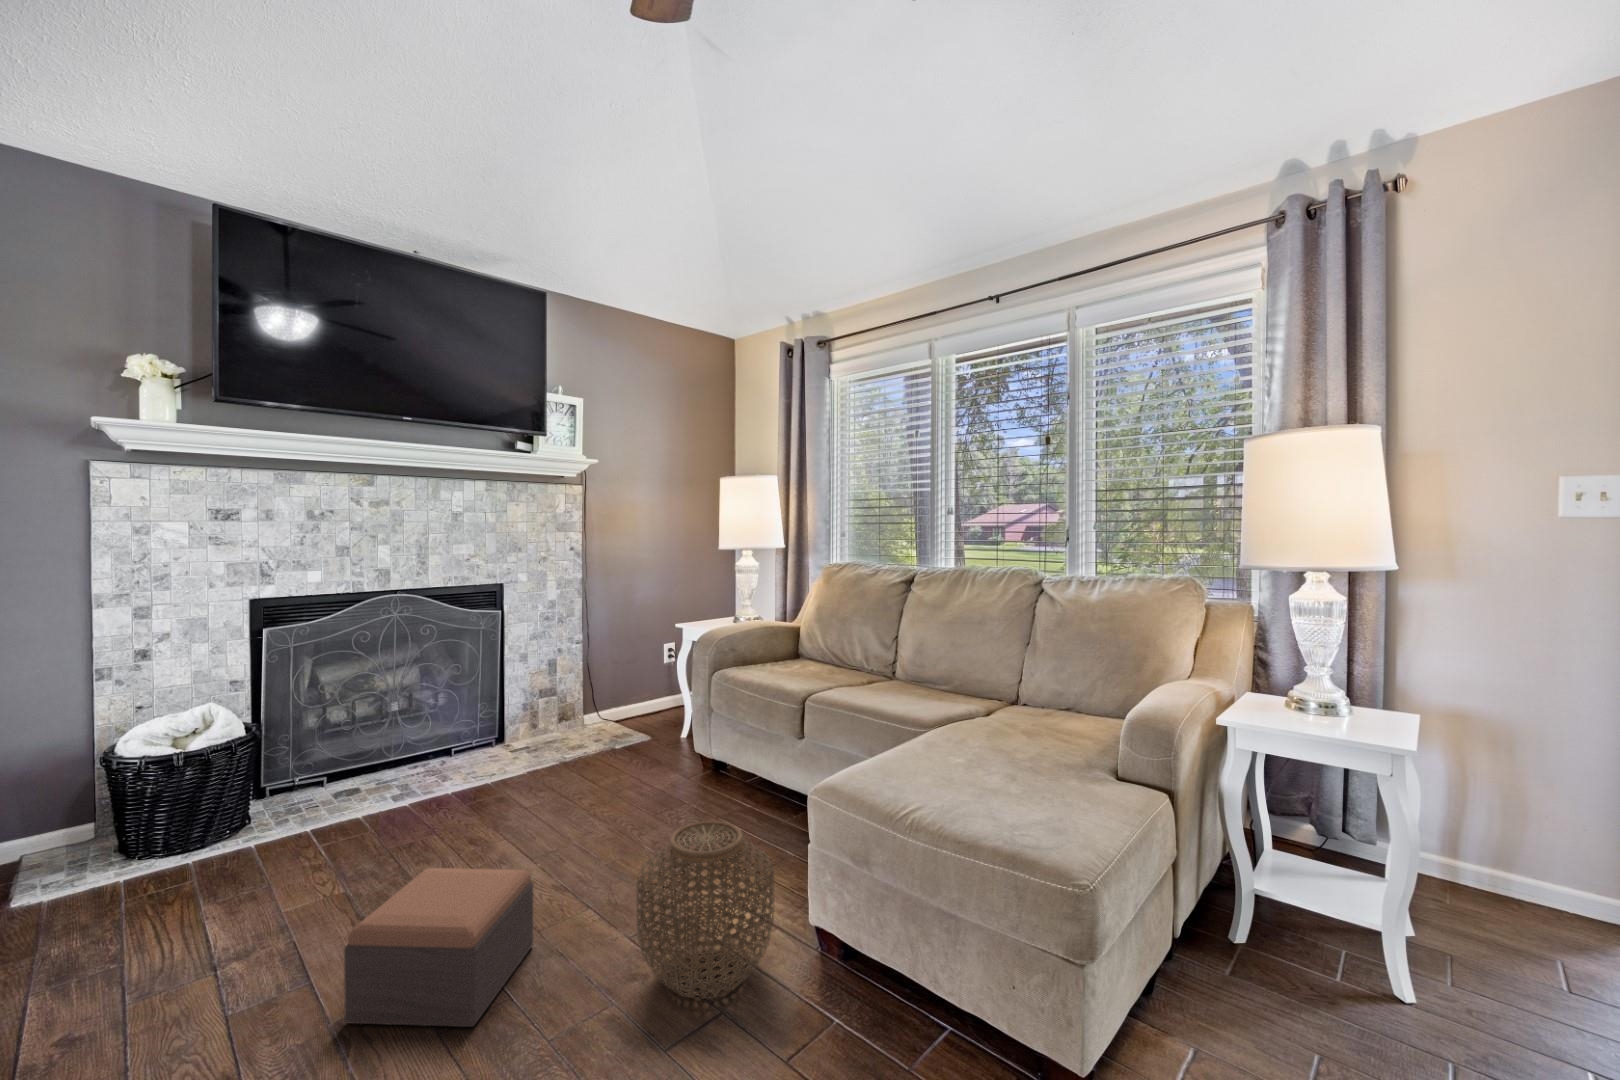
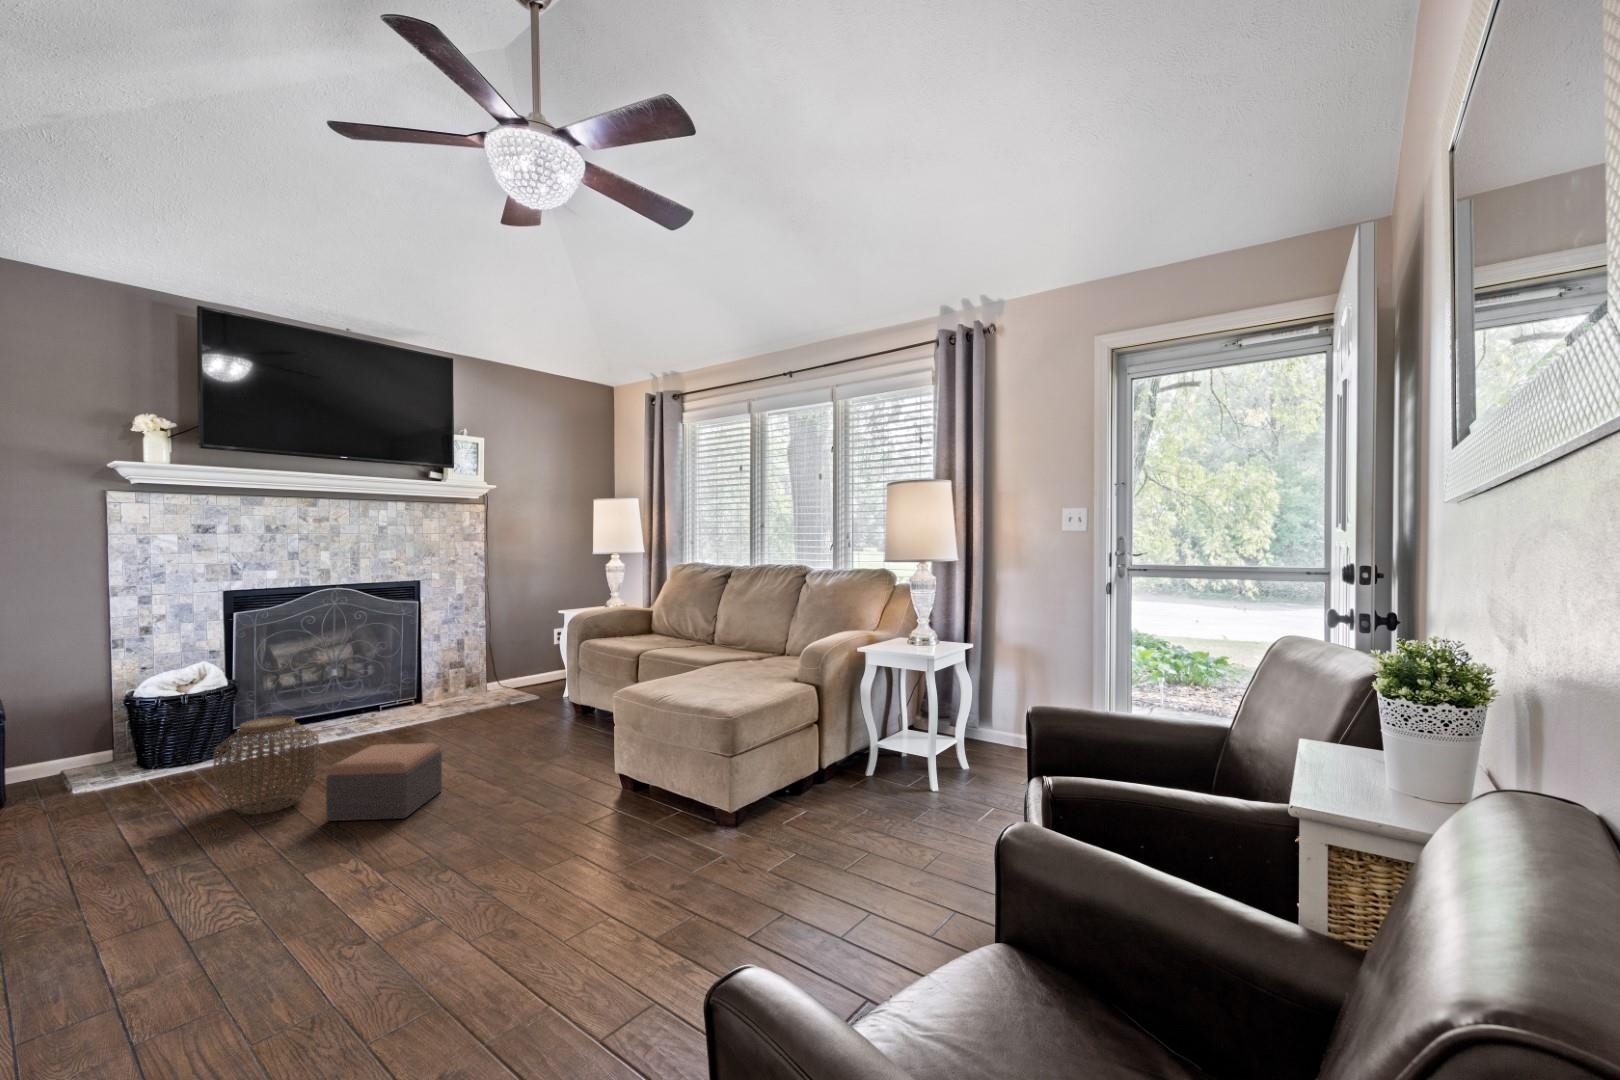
woven basket: present [637,821,774,999] -> present [213,716,319,814]

